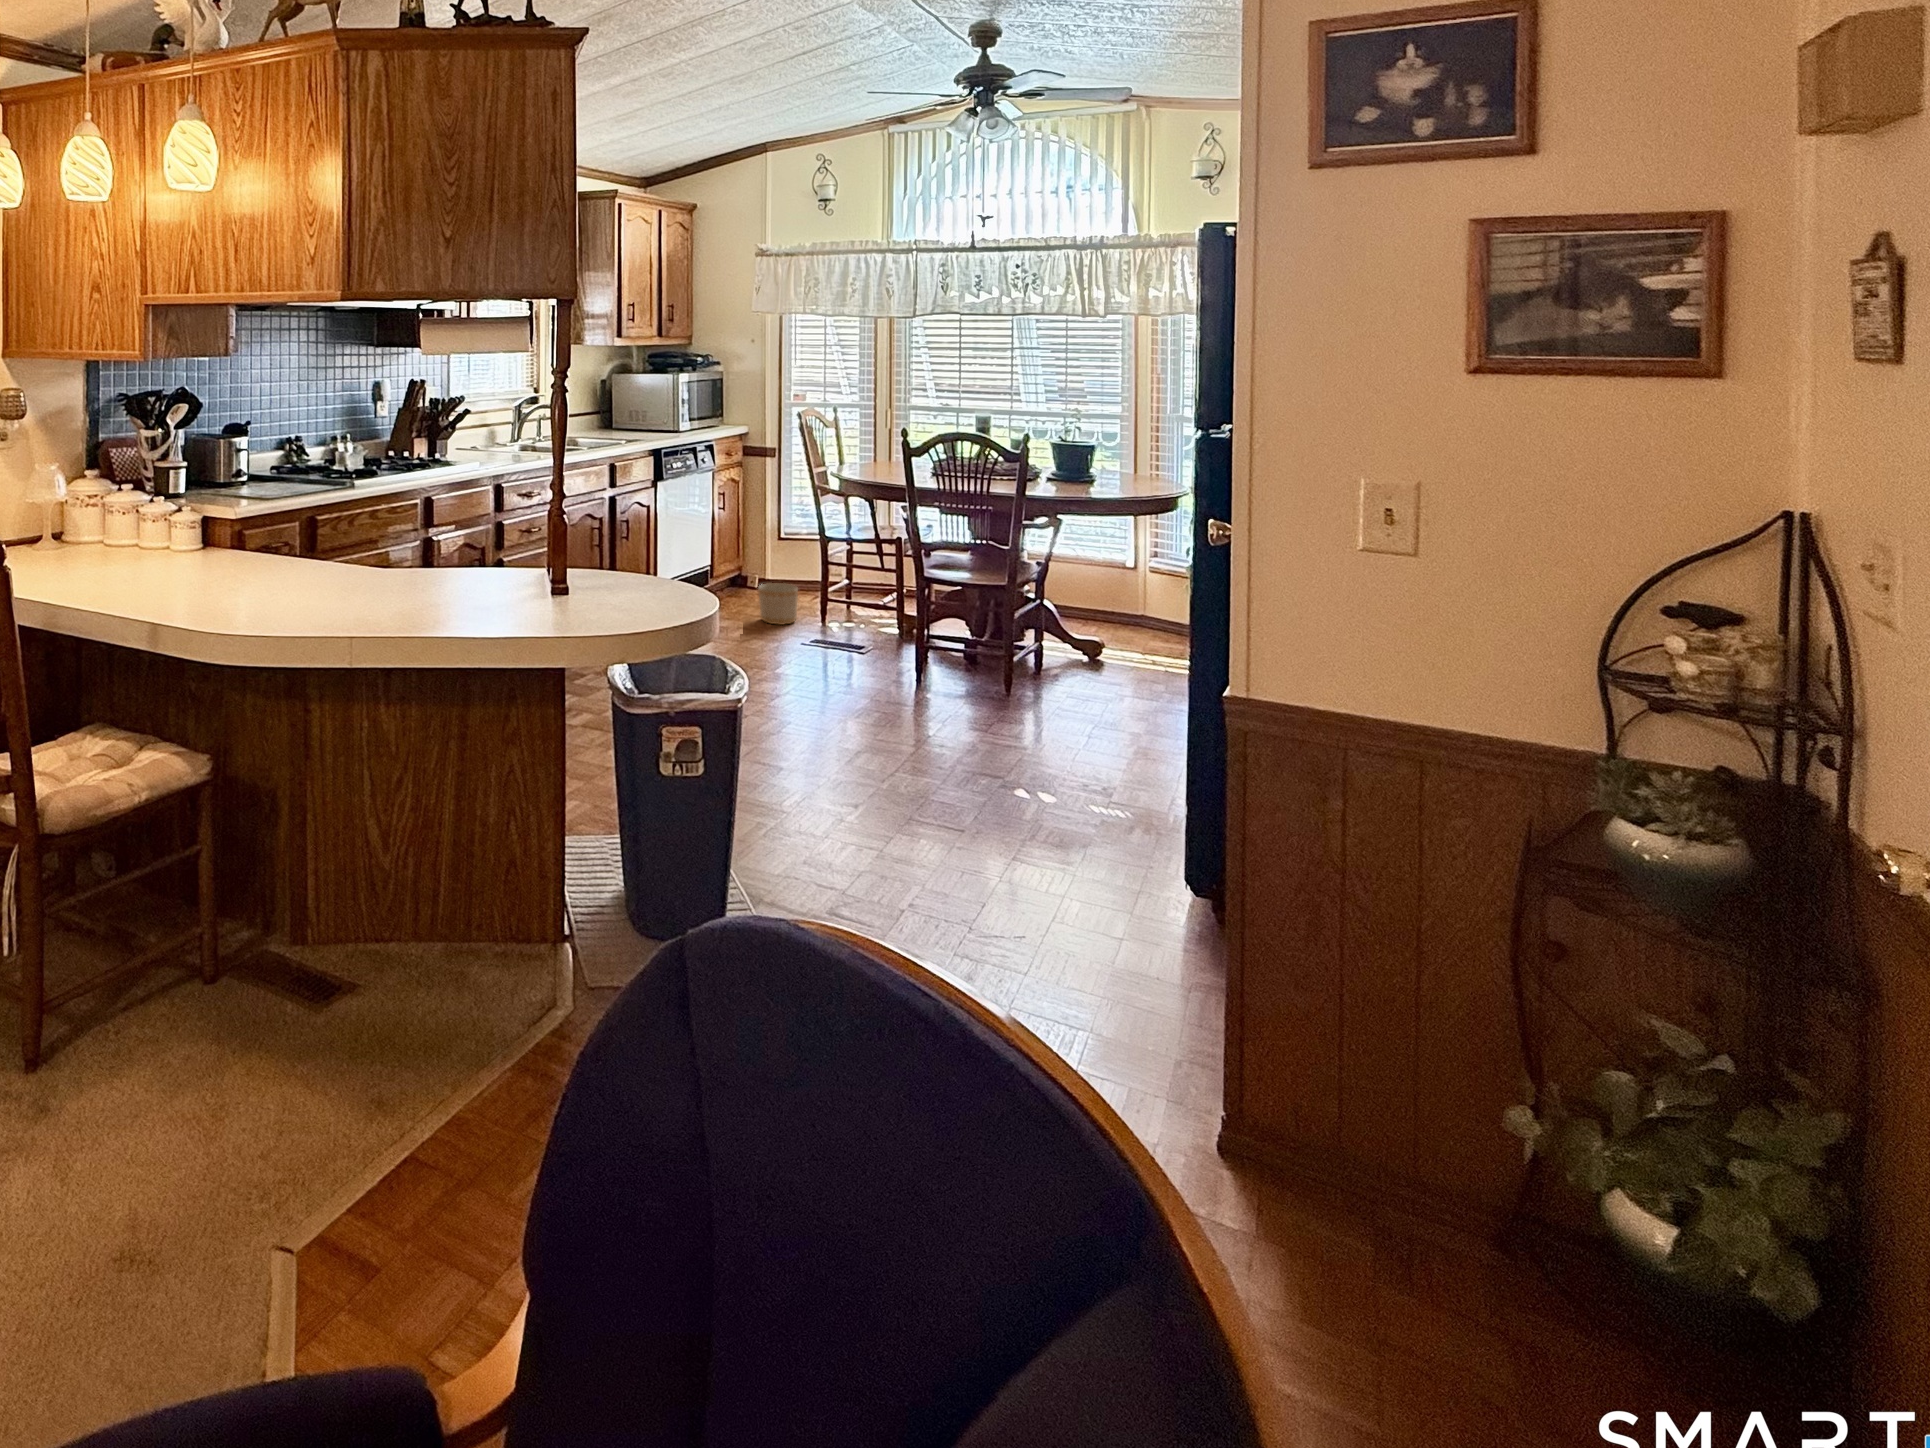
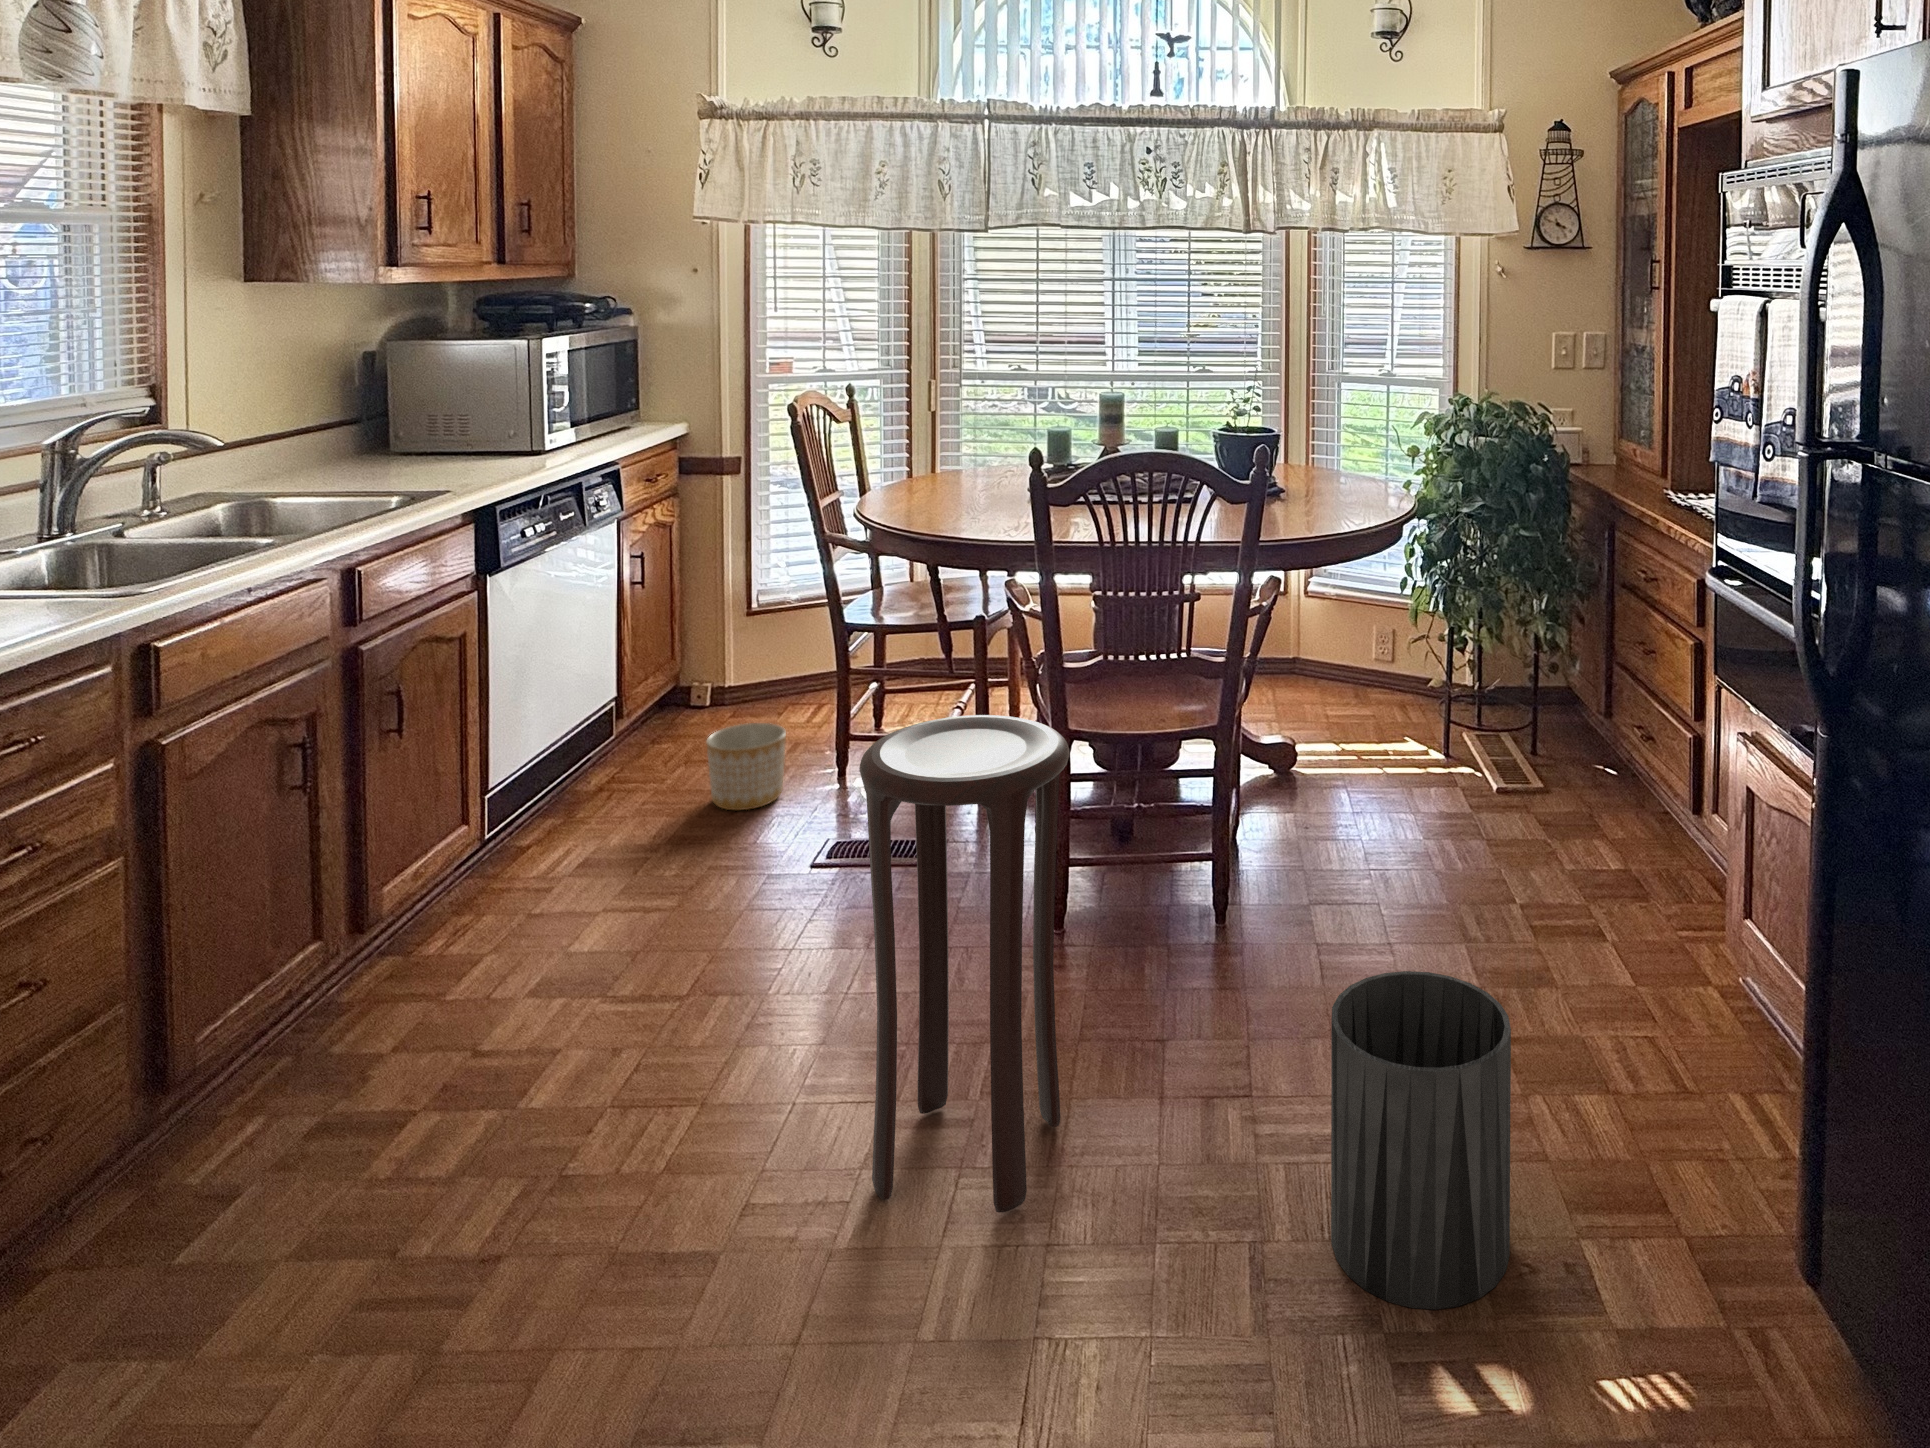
stool: none [823,551,915,752] -> present [859,715,1070,1212]
trash can: none [1024,679,1111,808] -> present [1331,971,1511,1309]

